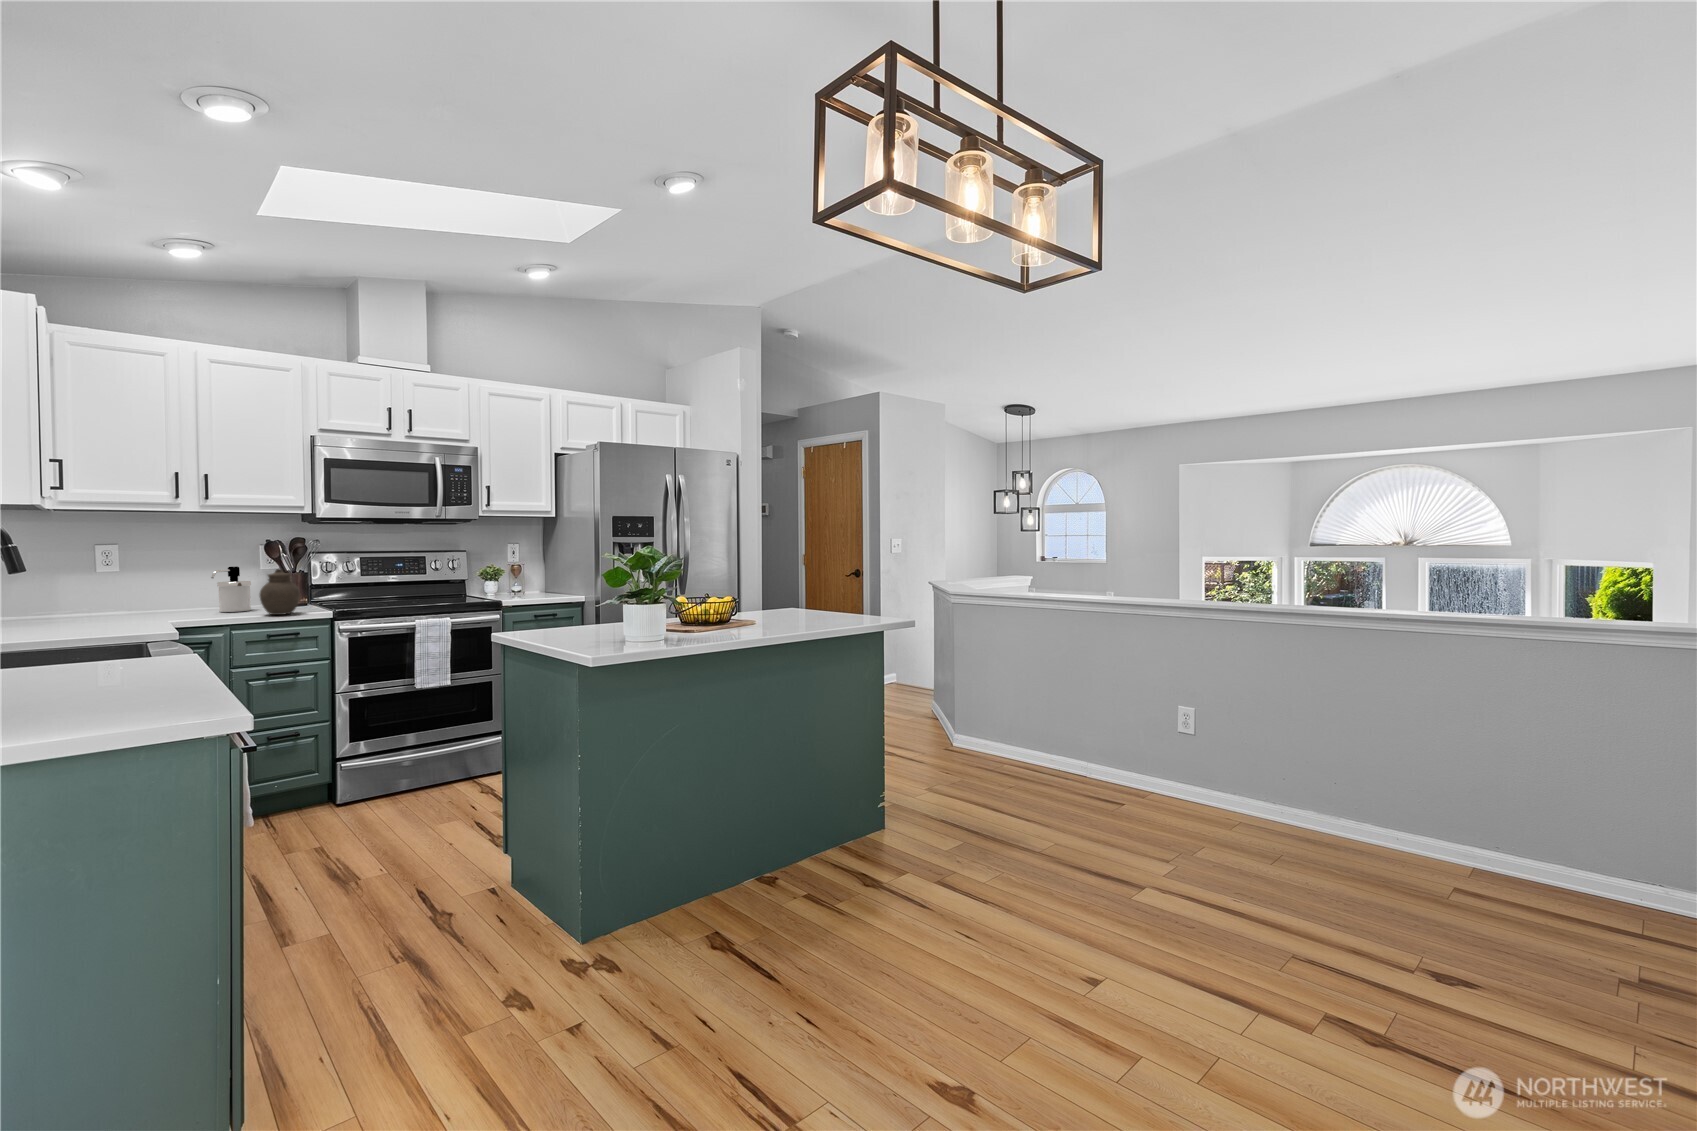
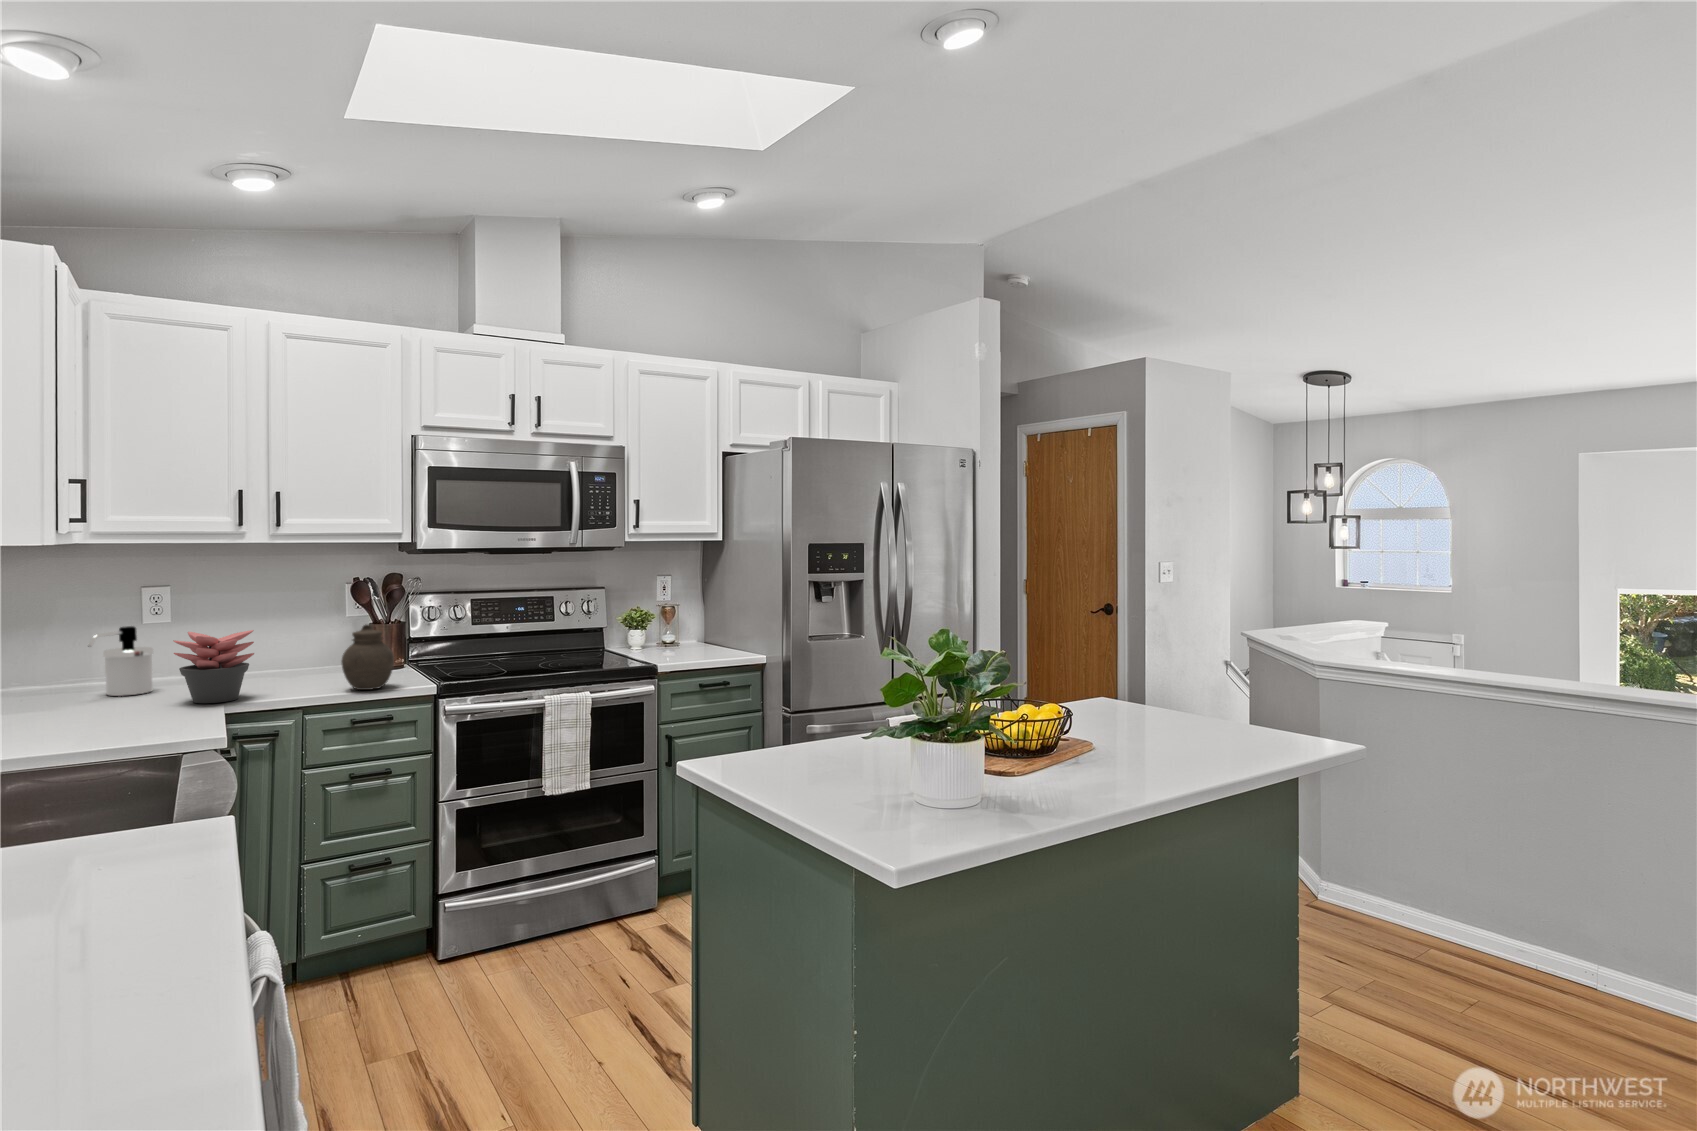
soap dispenser: present [211,566,251,612] -> present [88,626,153,696]
succulent plant: none [128,572,192,623] -> present [173,630,254,703]

